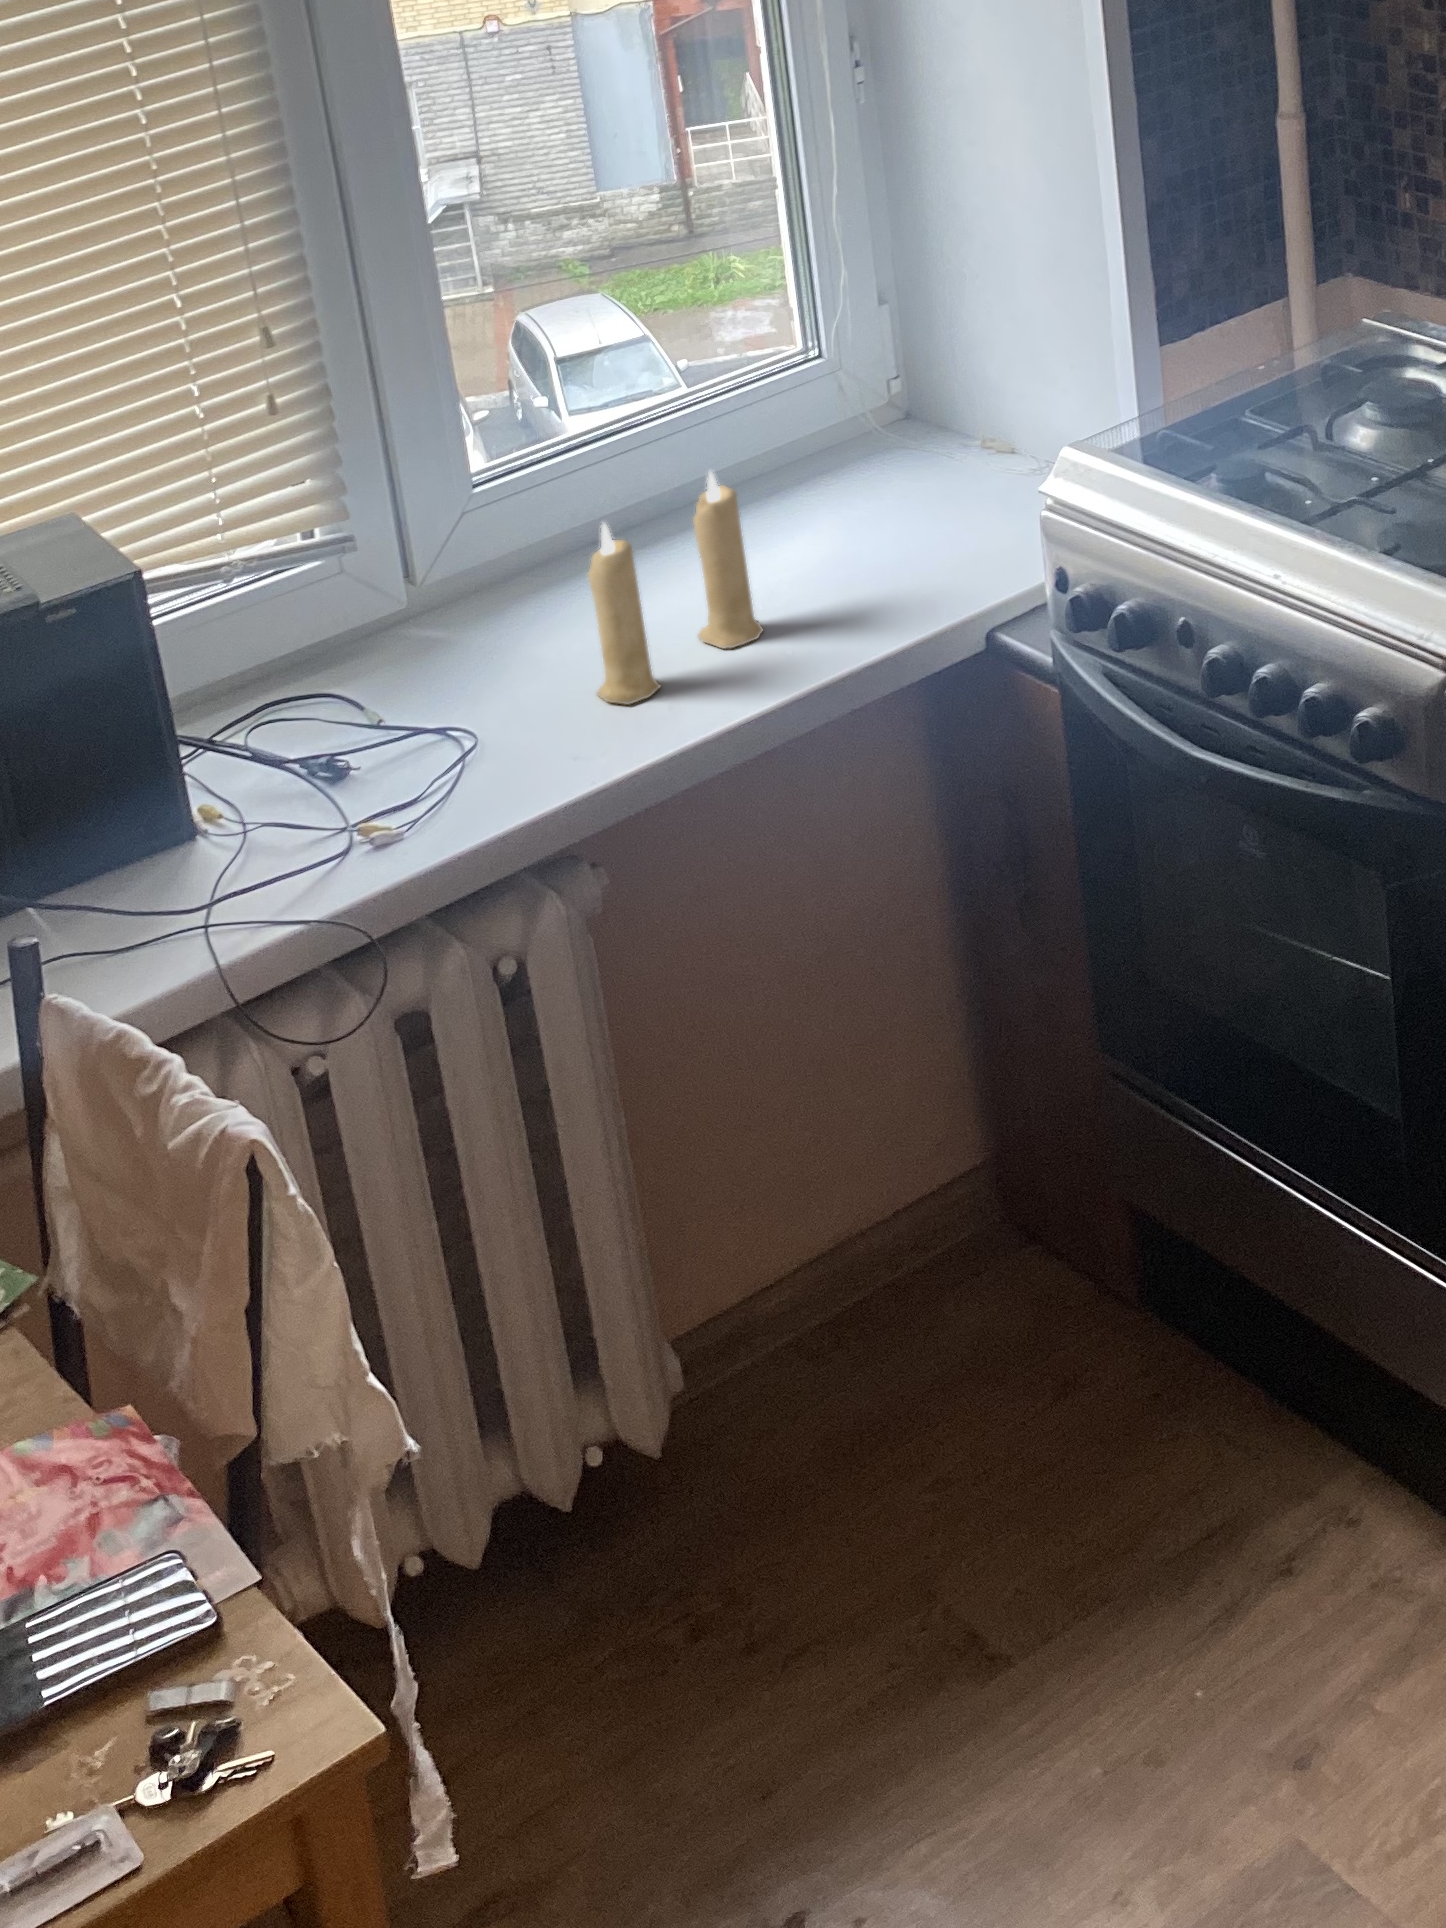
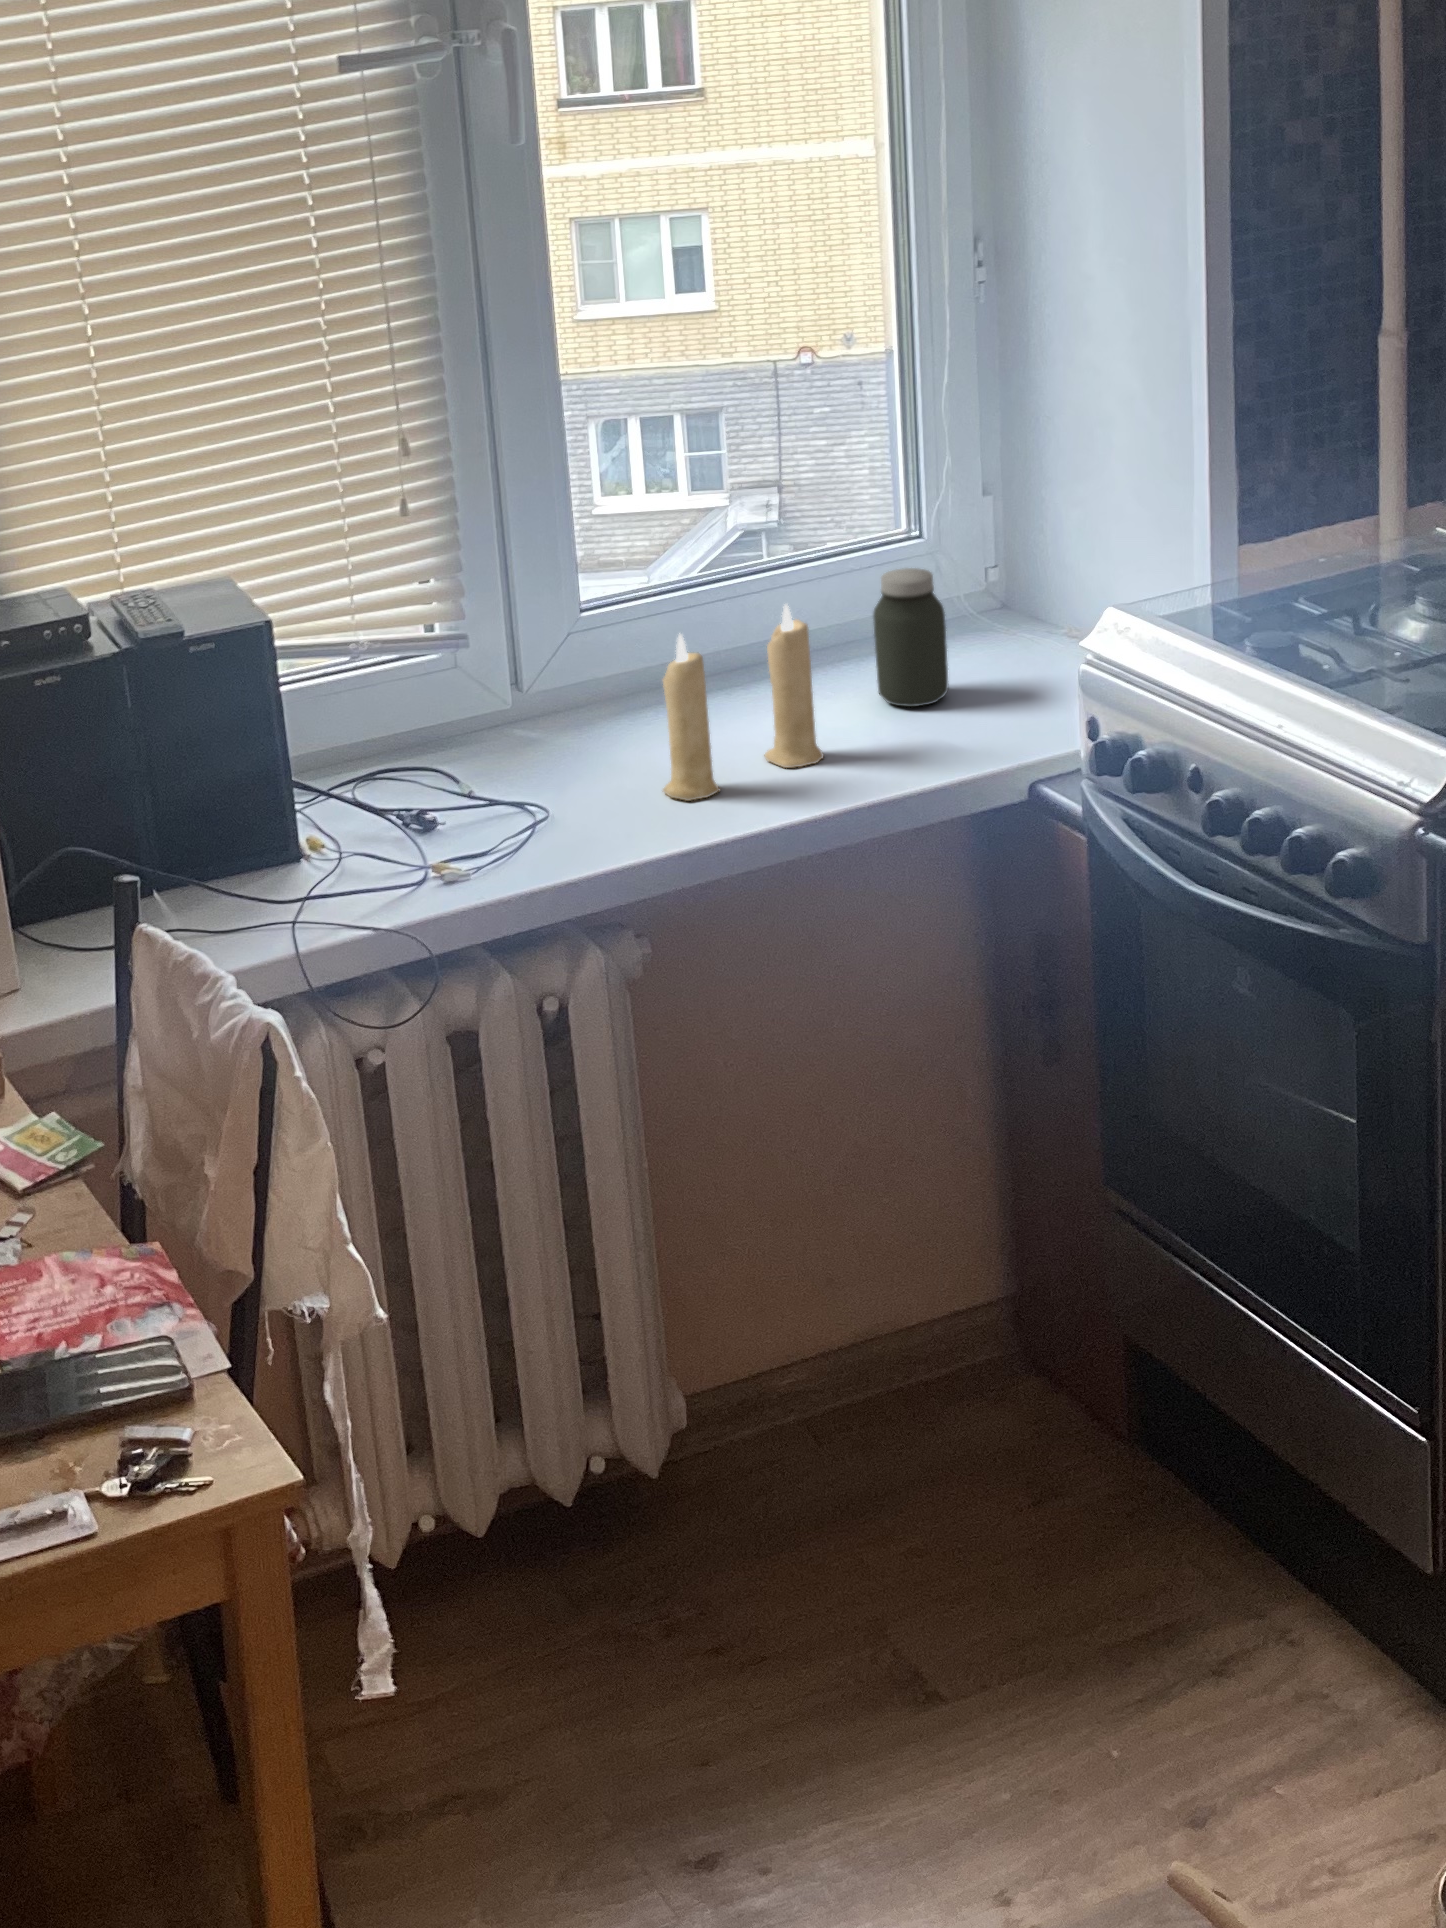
jar: none [789,404,875,555] -> present [873,568,949,707]

